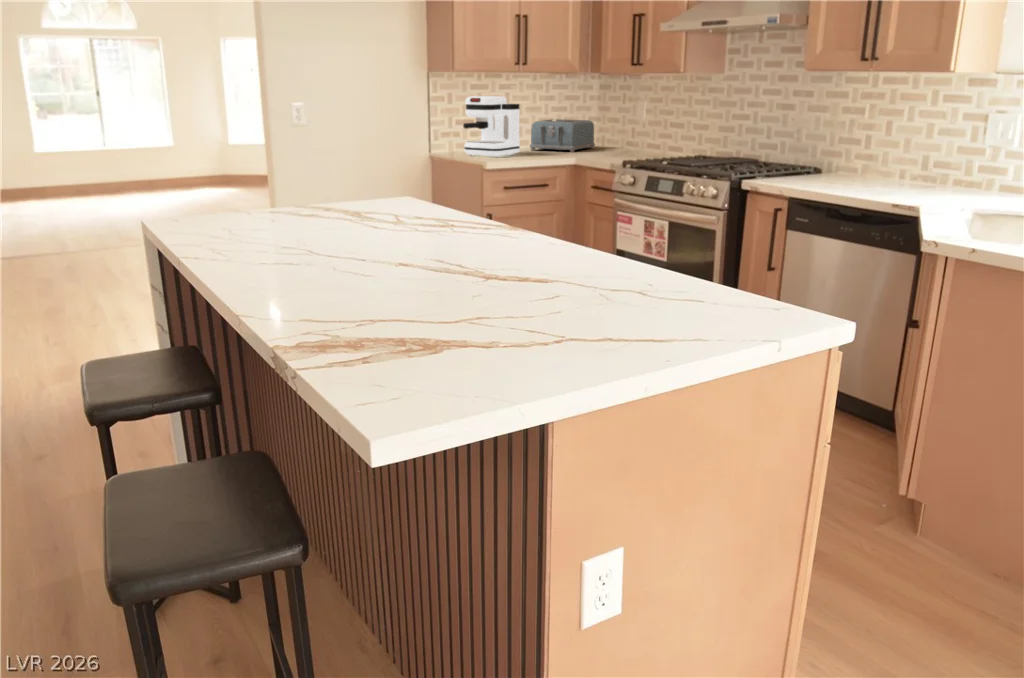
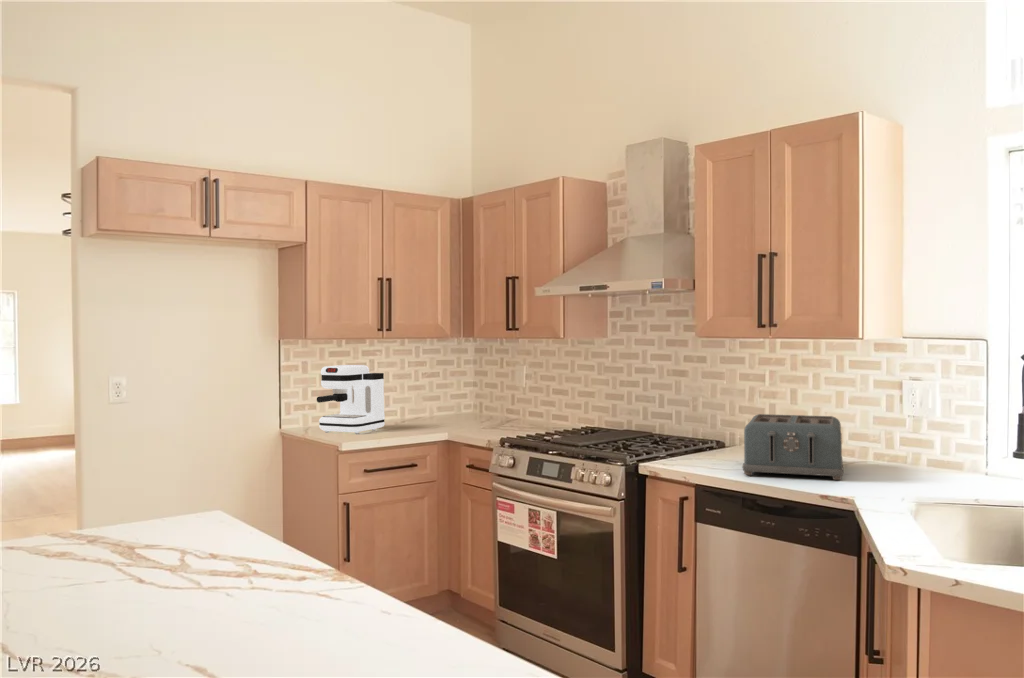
toaster: present [530,119,595,152] -> present [743,414,843,480]

